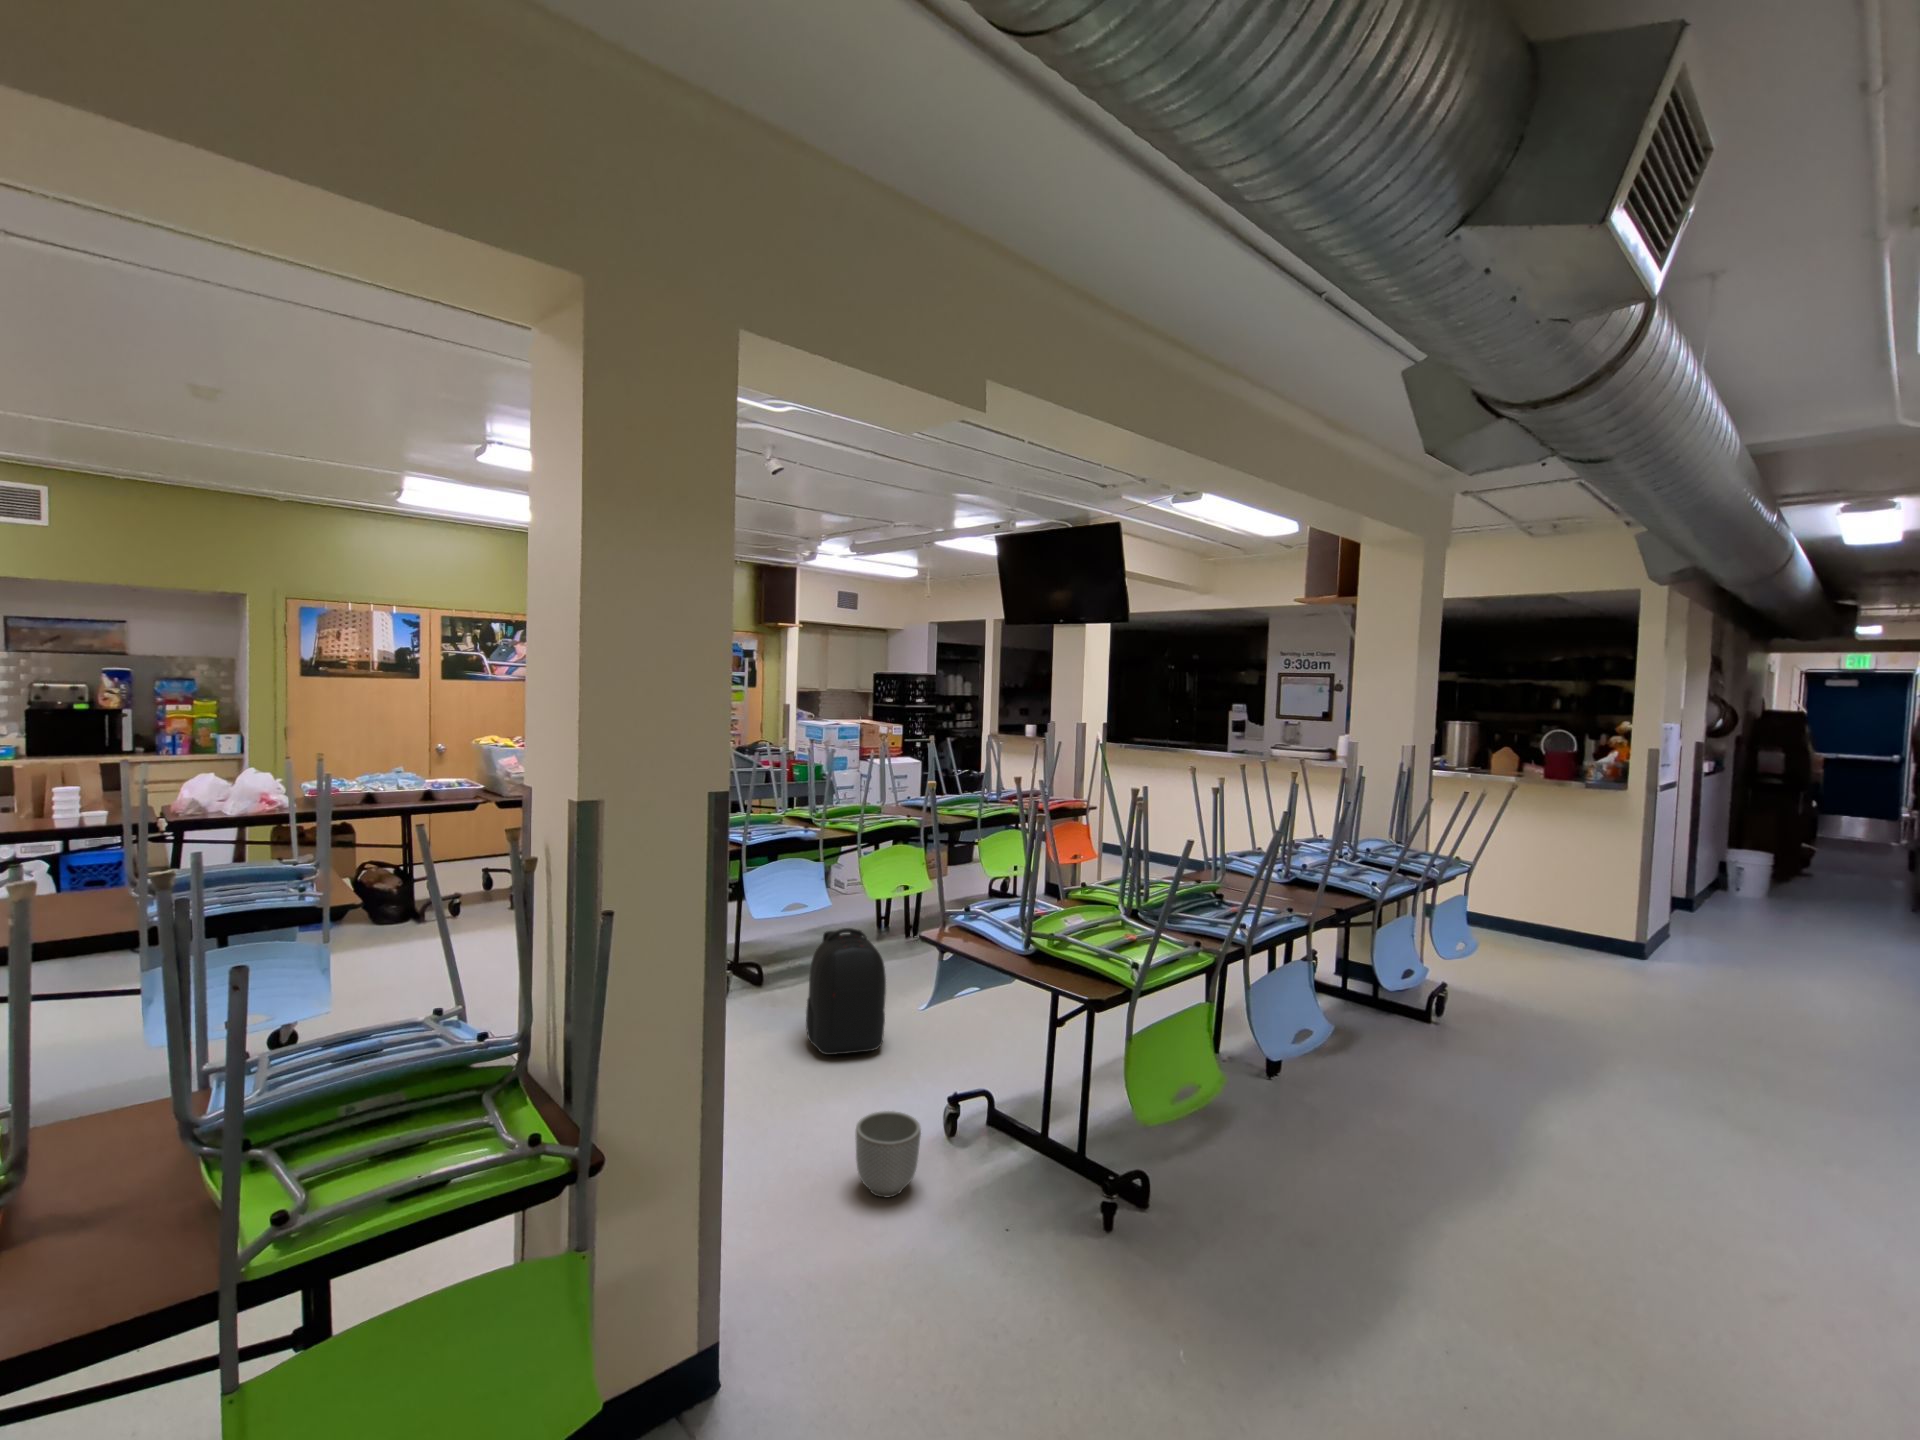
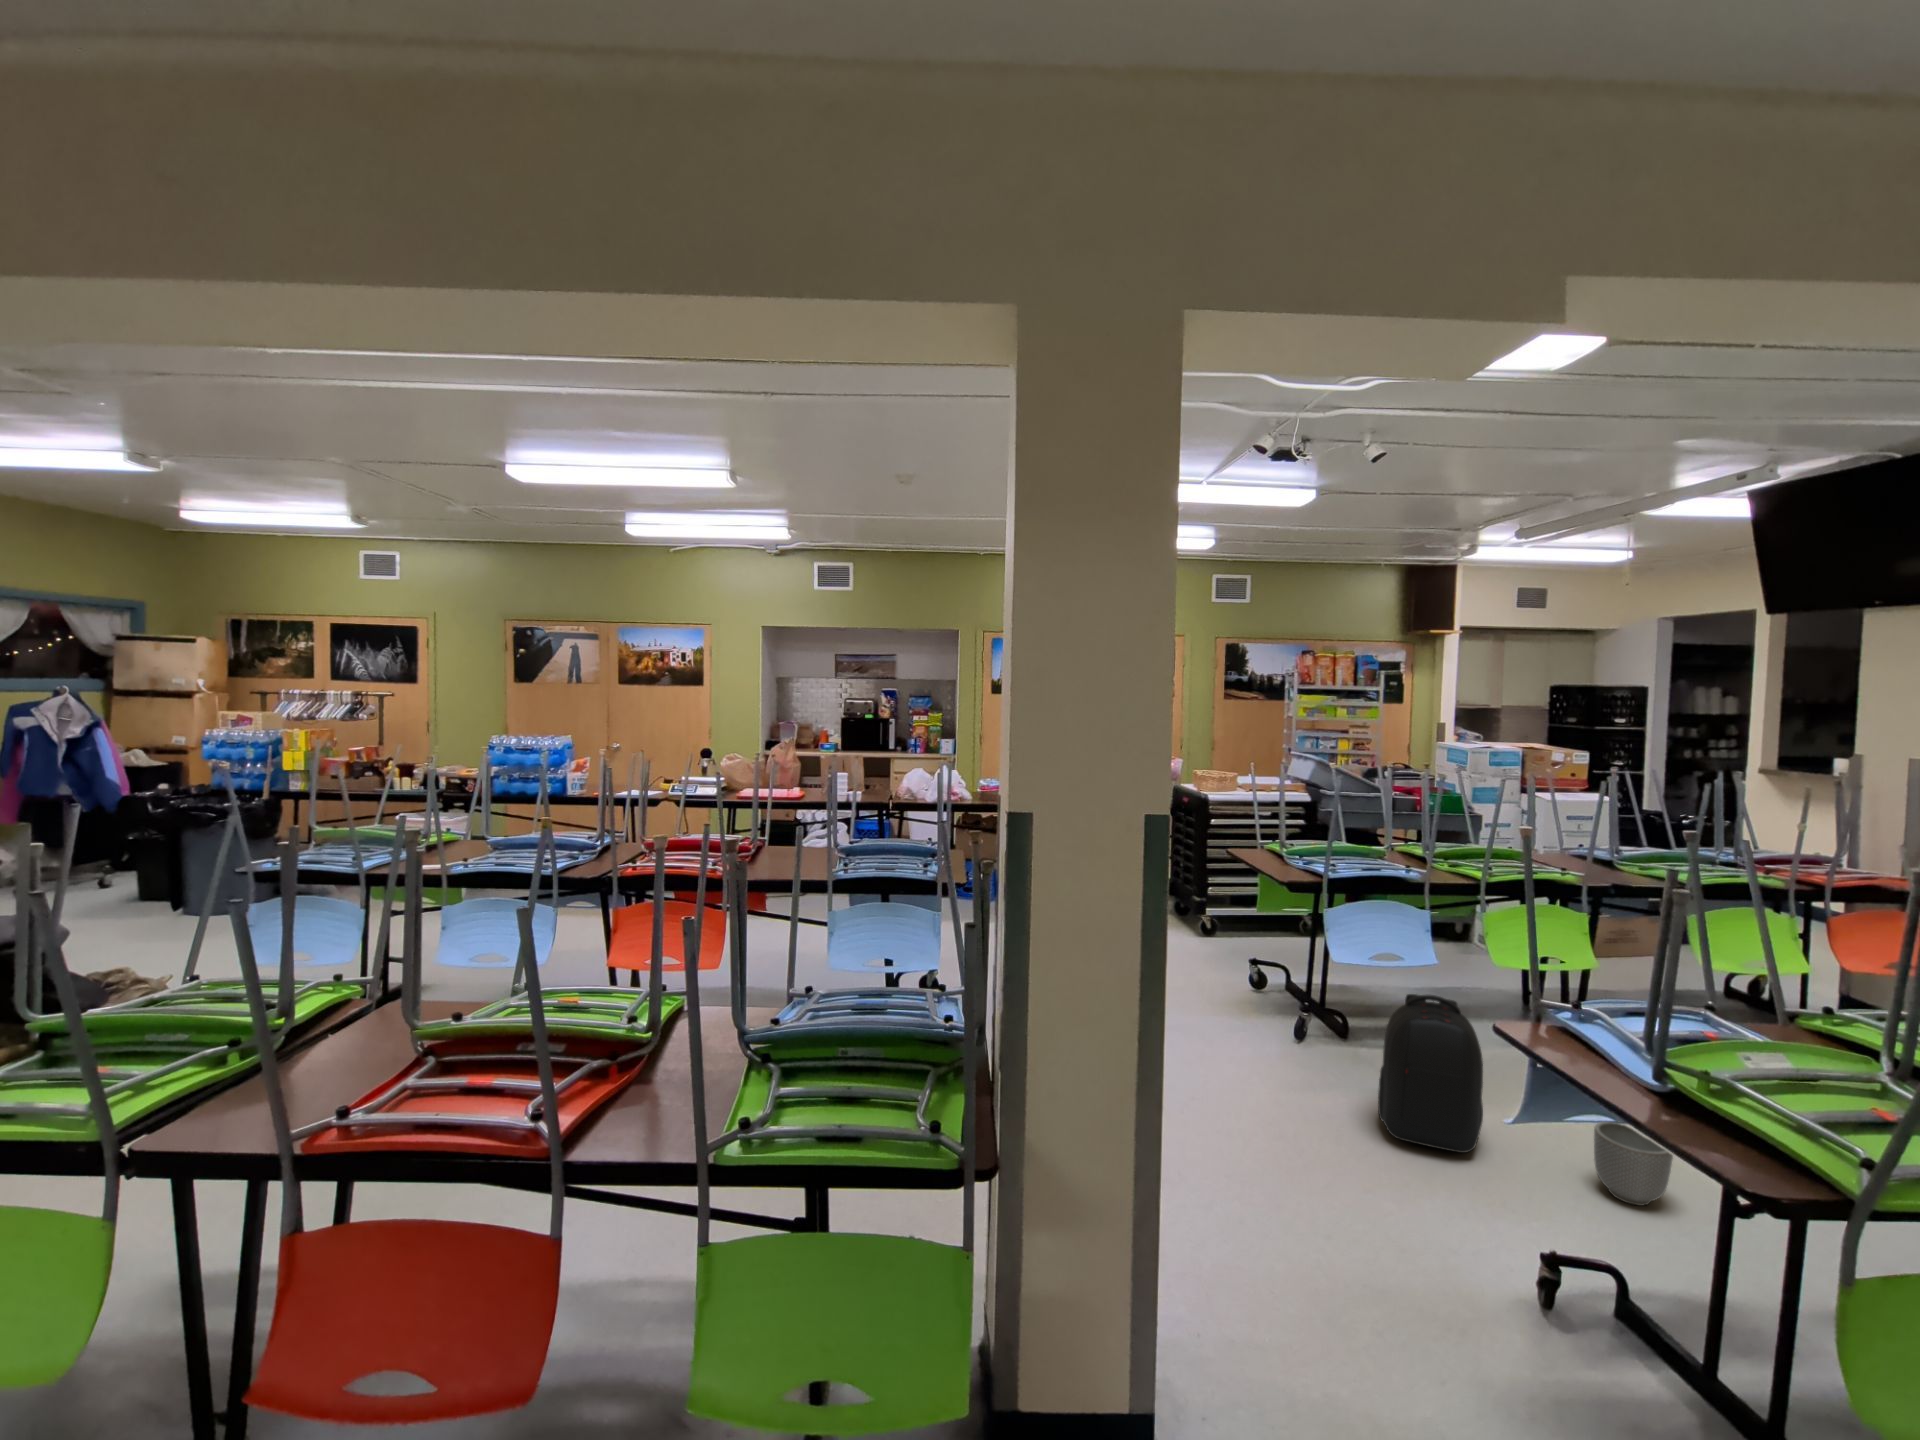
planter: present [855,1111,921,1198] -> present [1594,1122,1673,1206]

